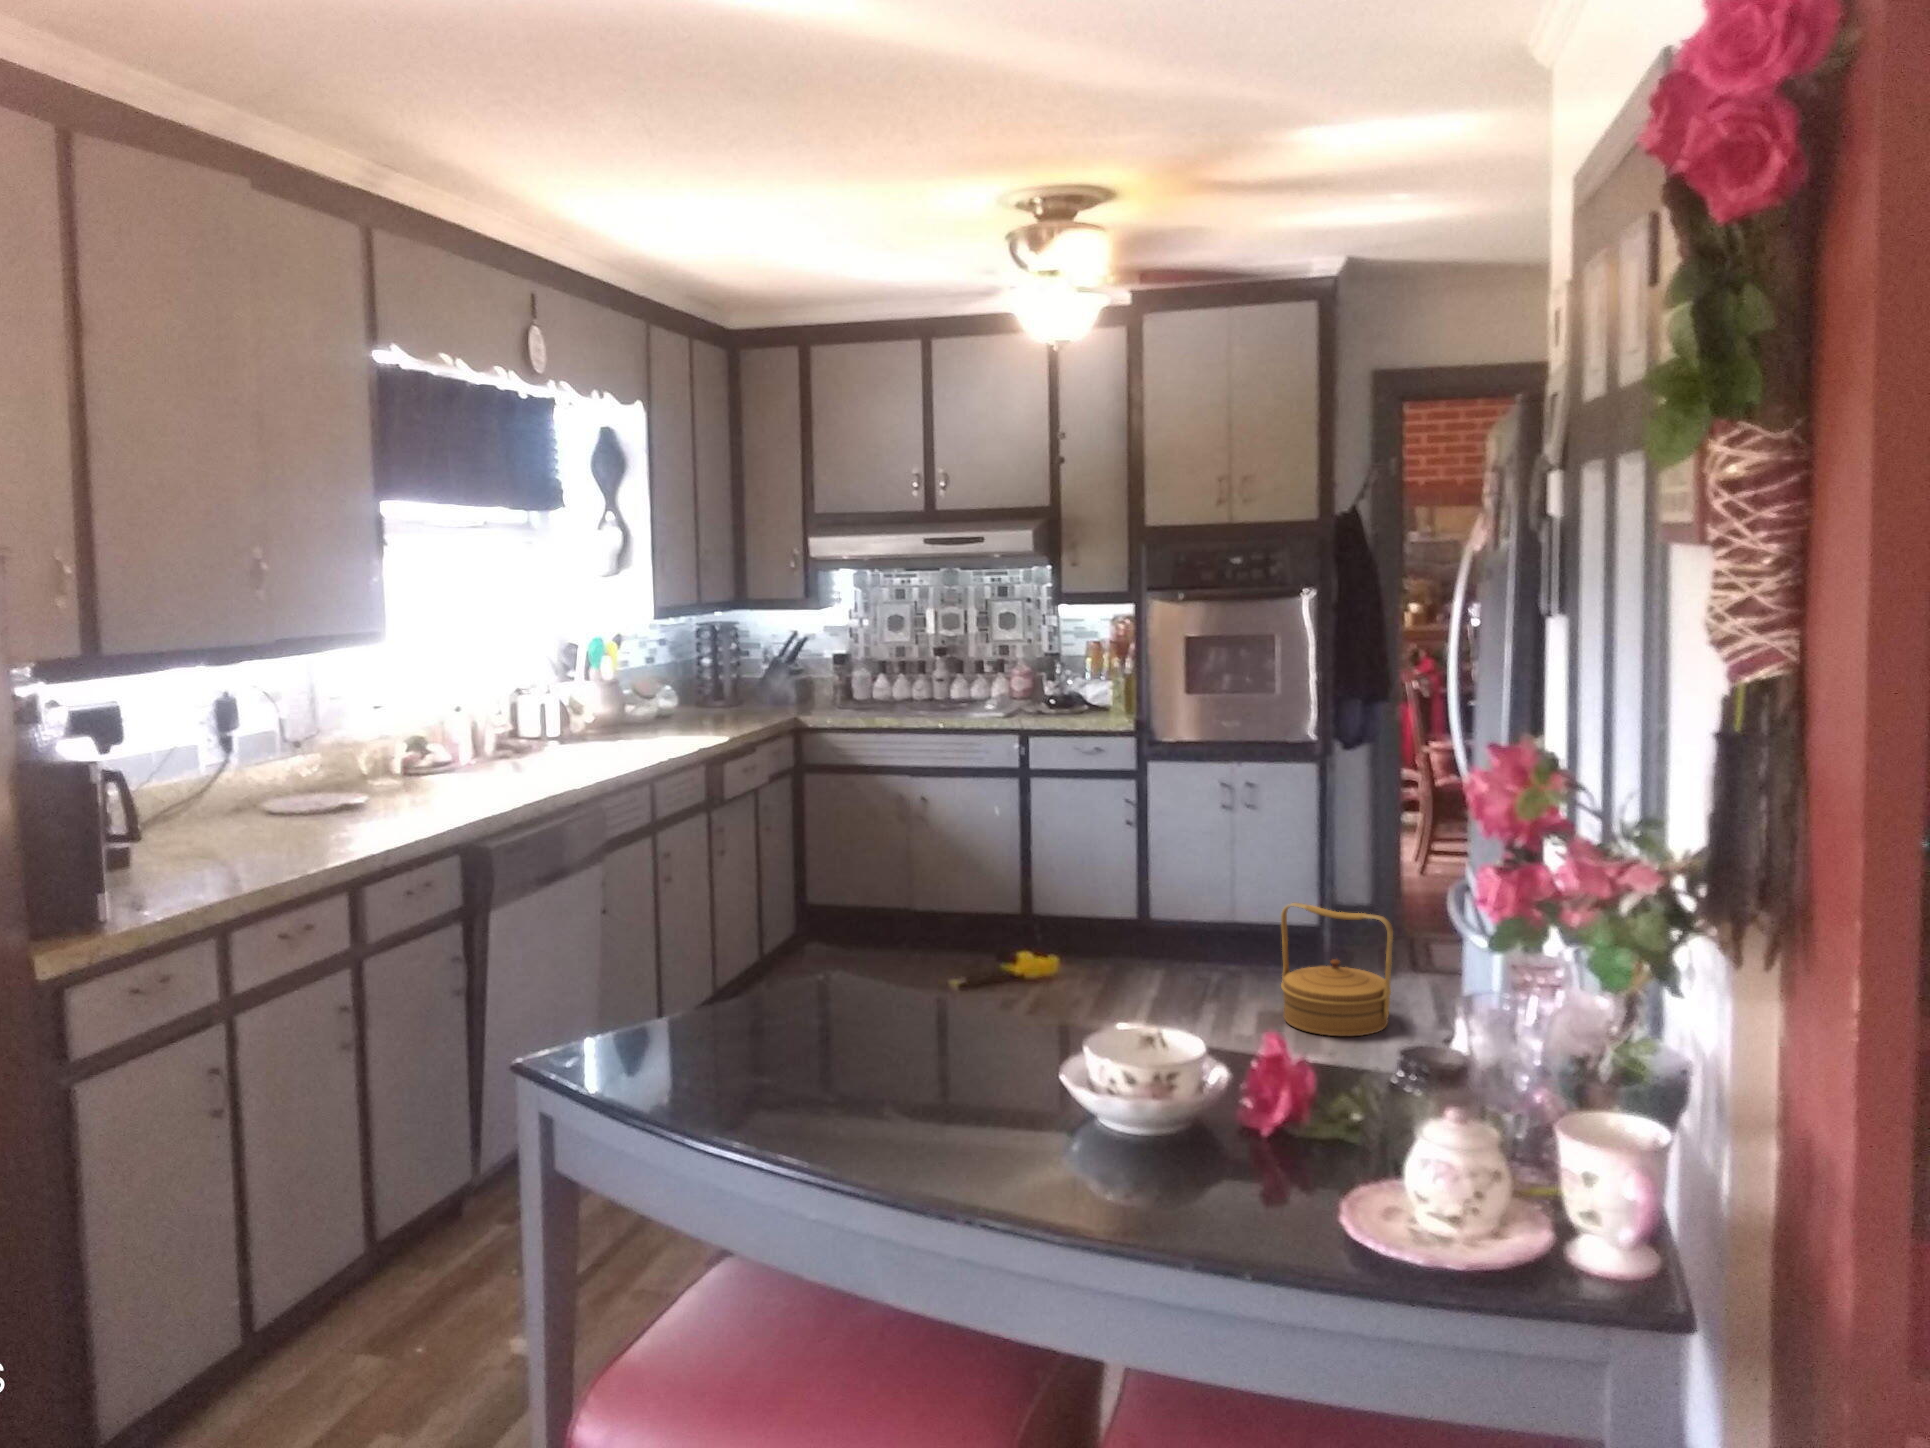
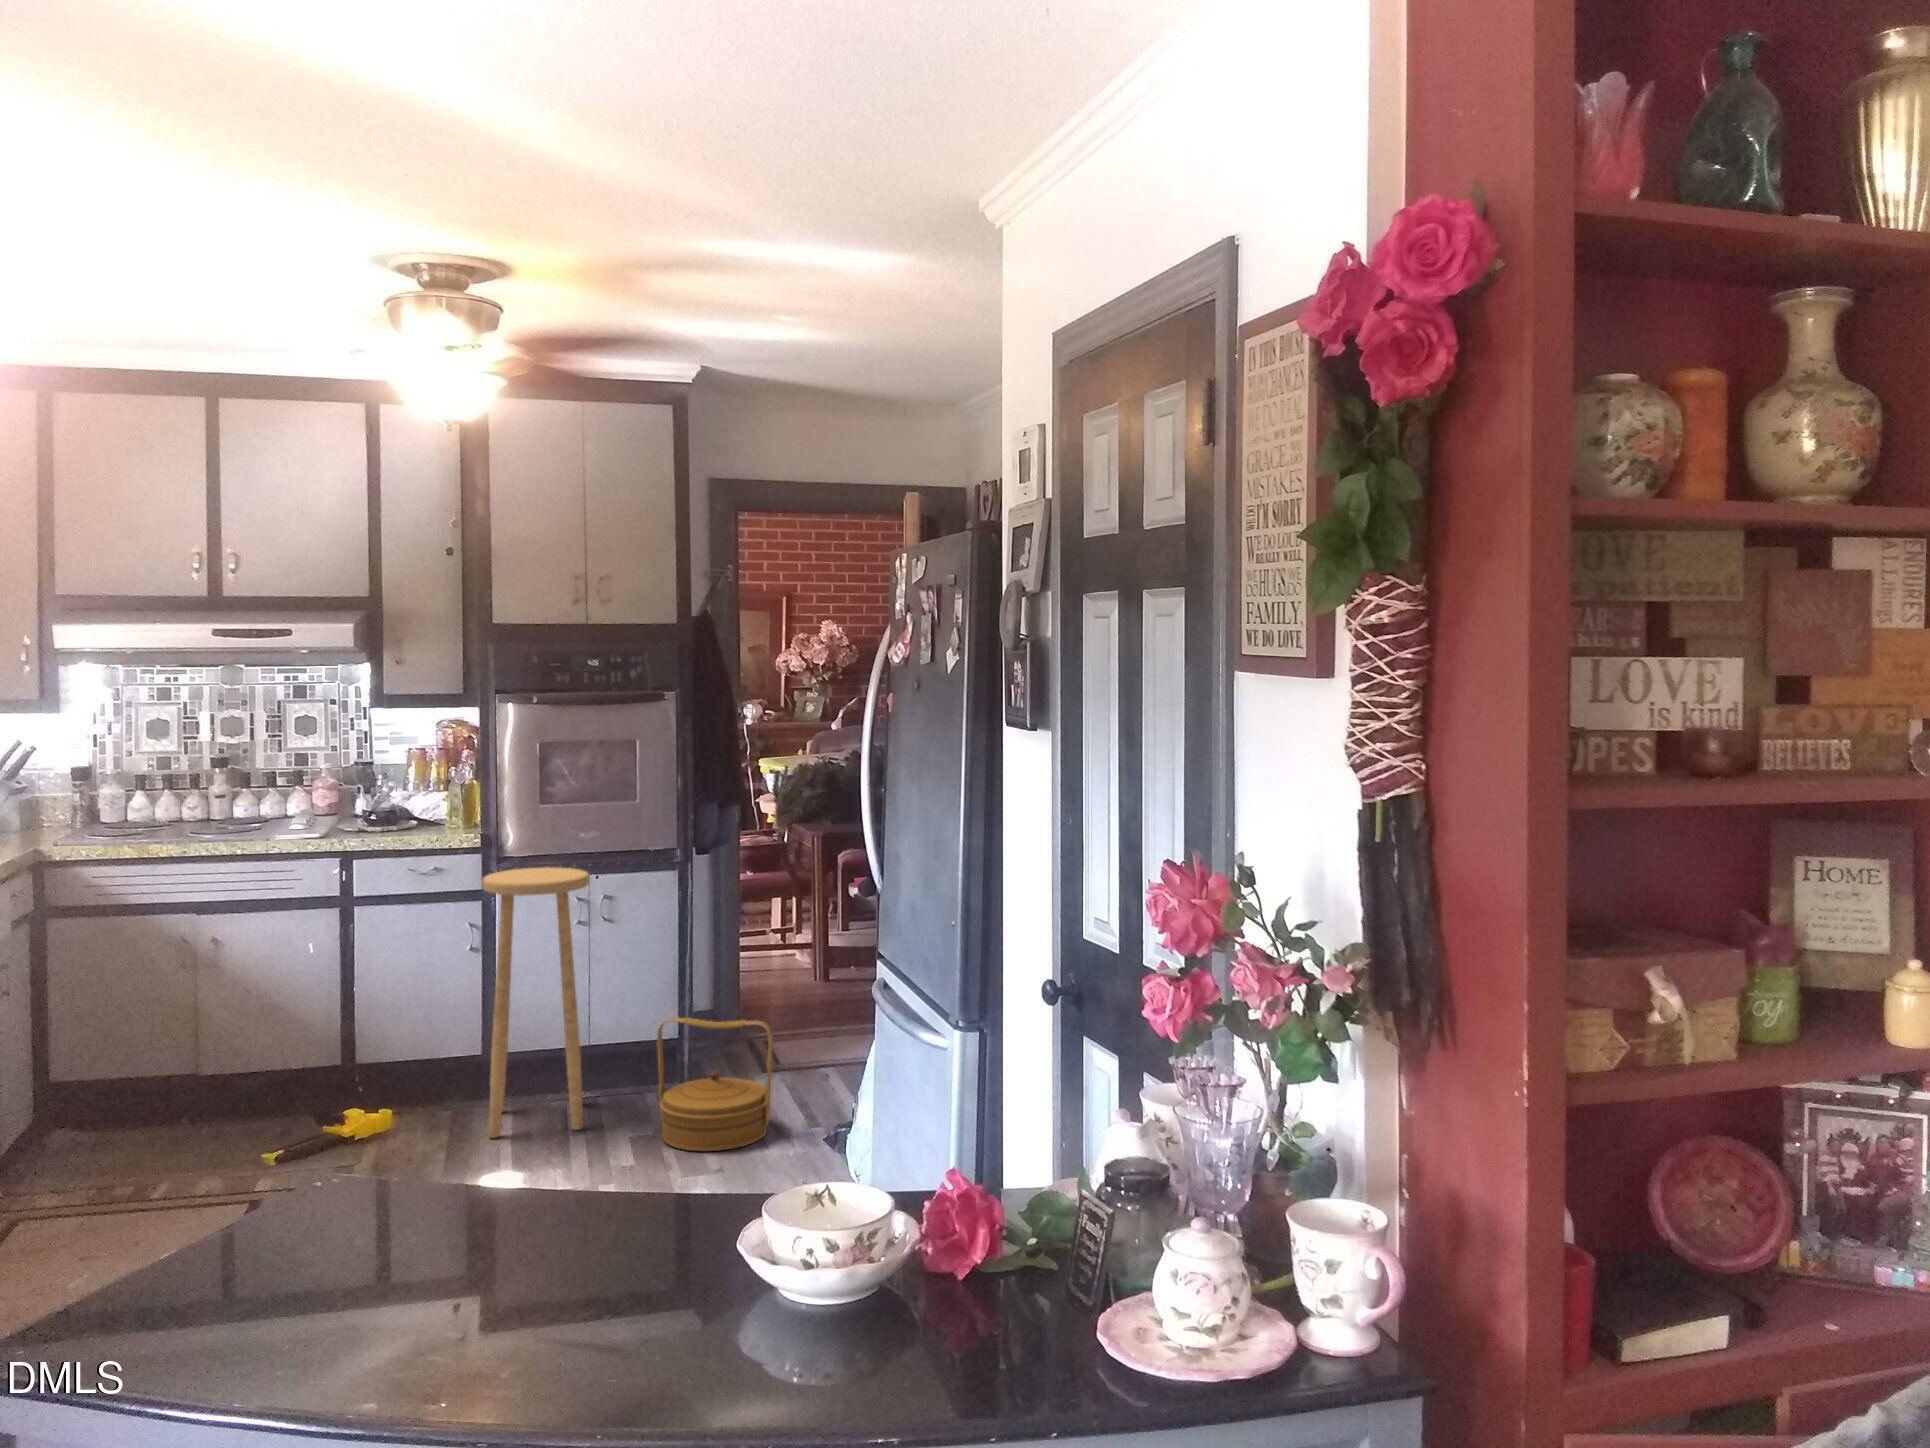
stool: none [1129,753,1225,997] -> present [482,867,590,1138]

